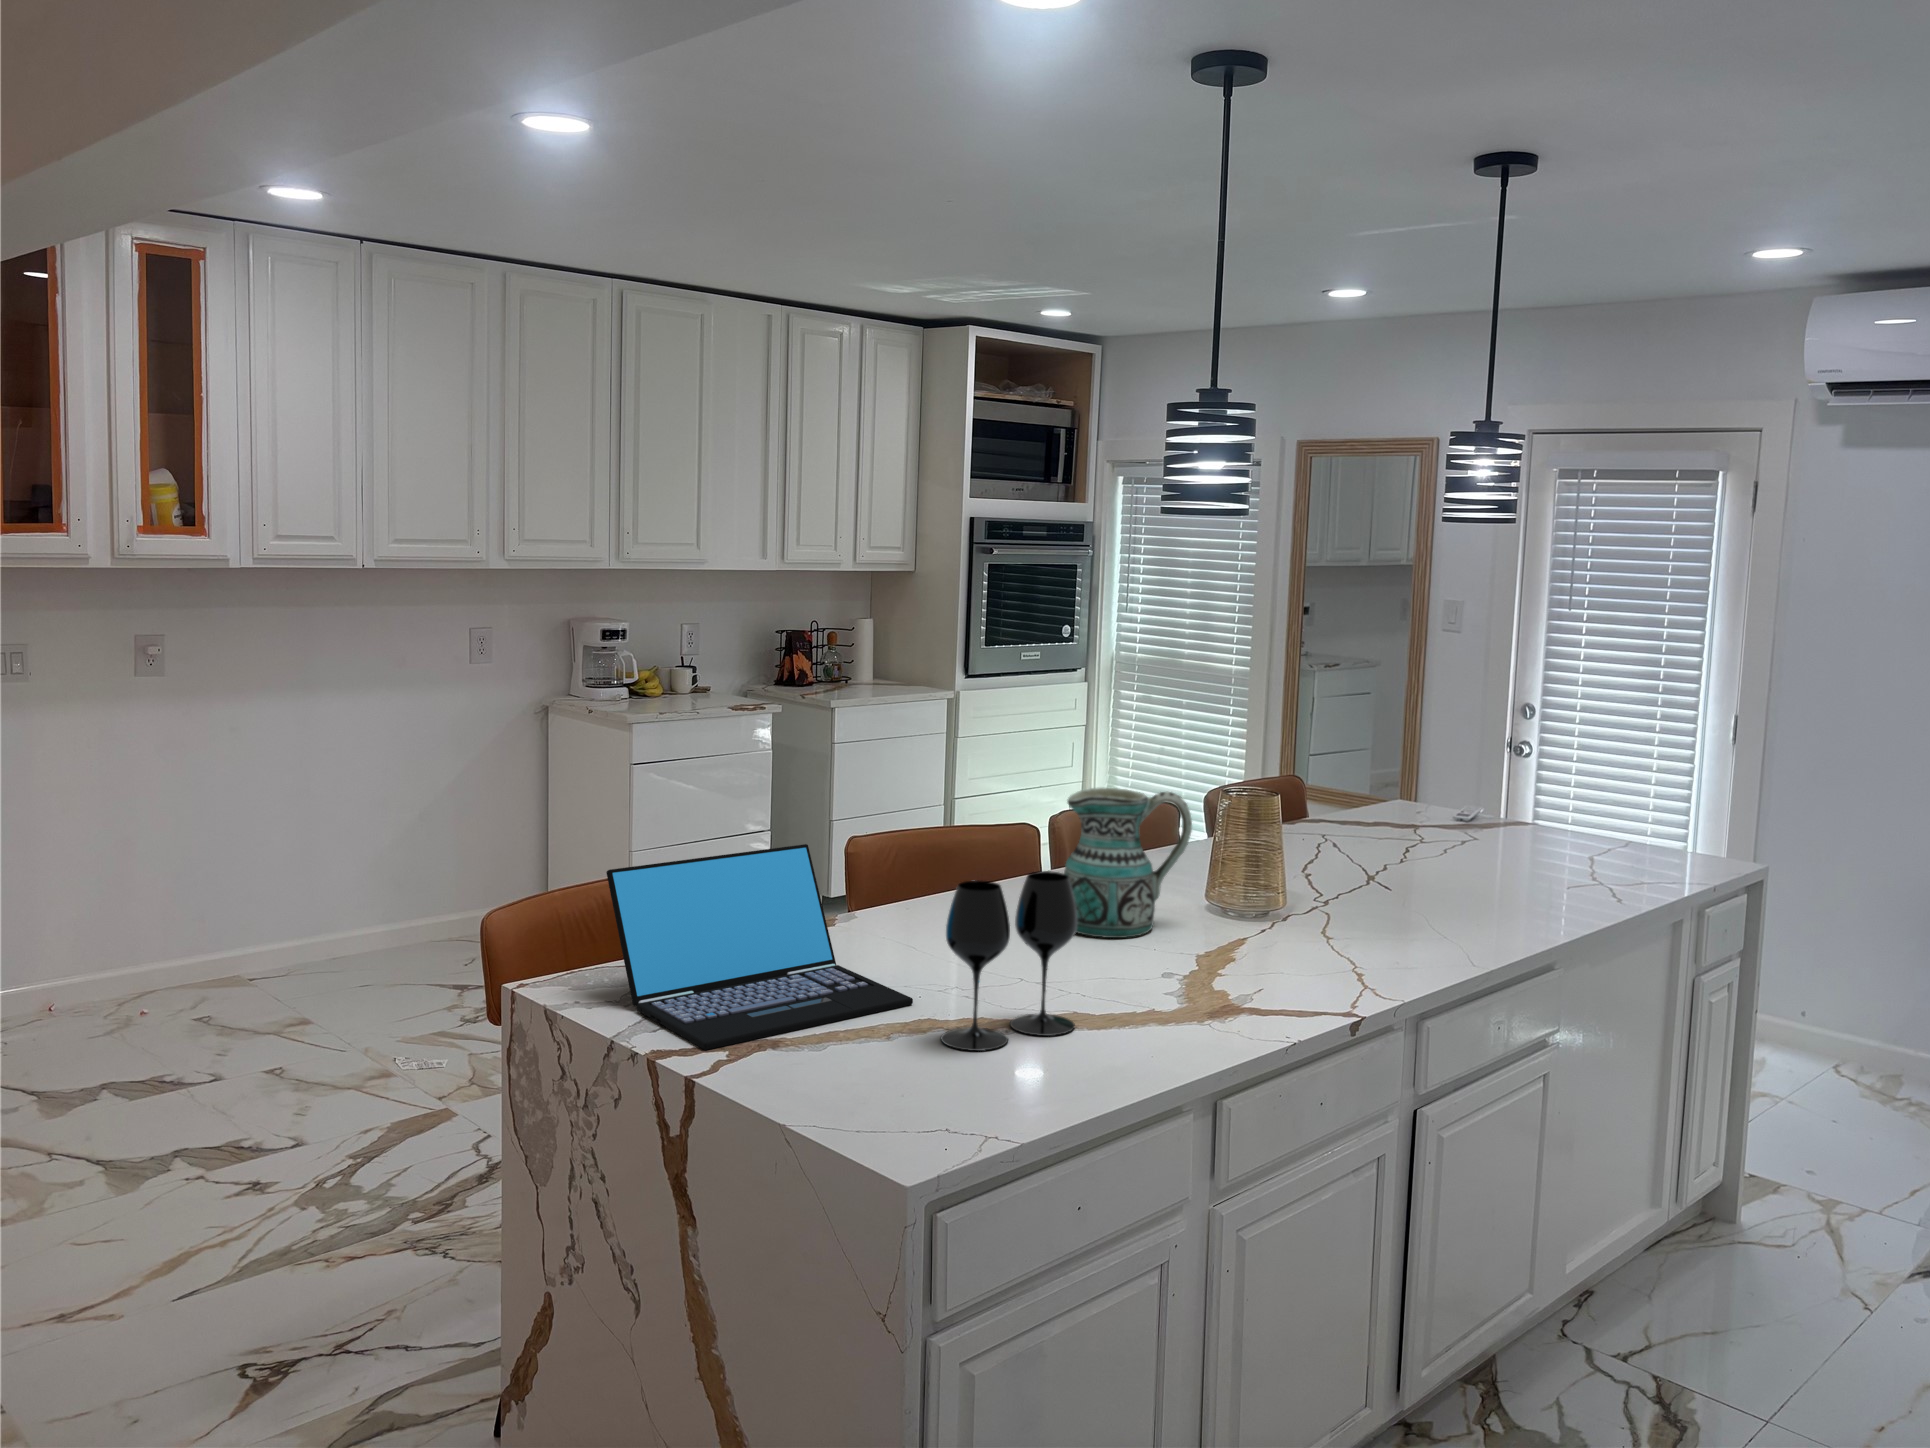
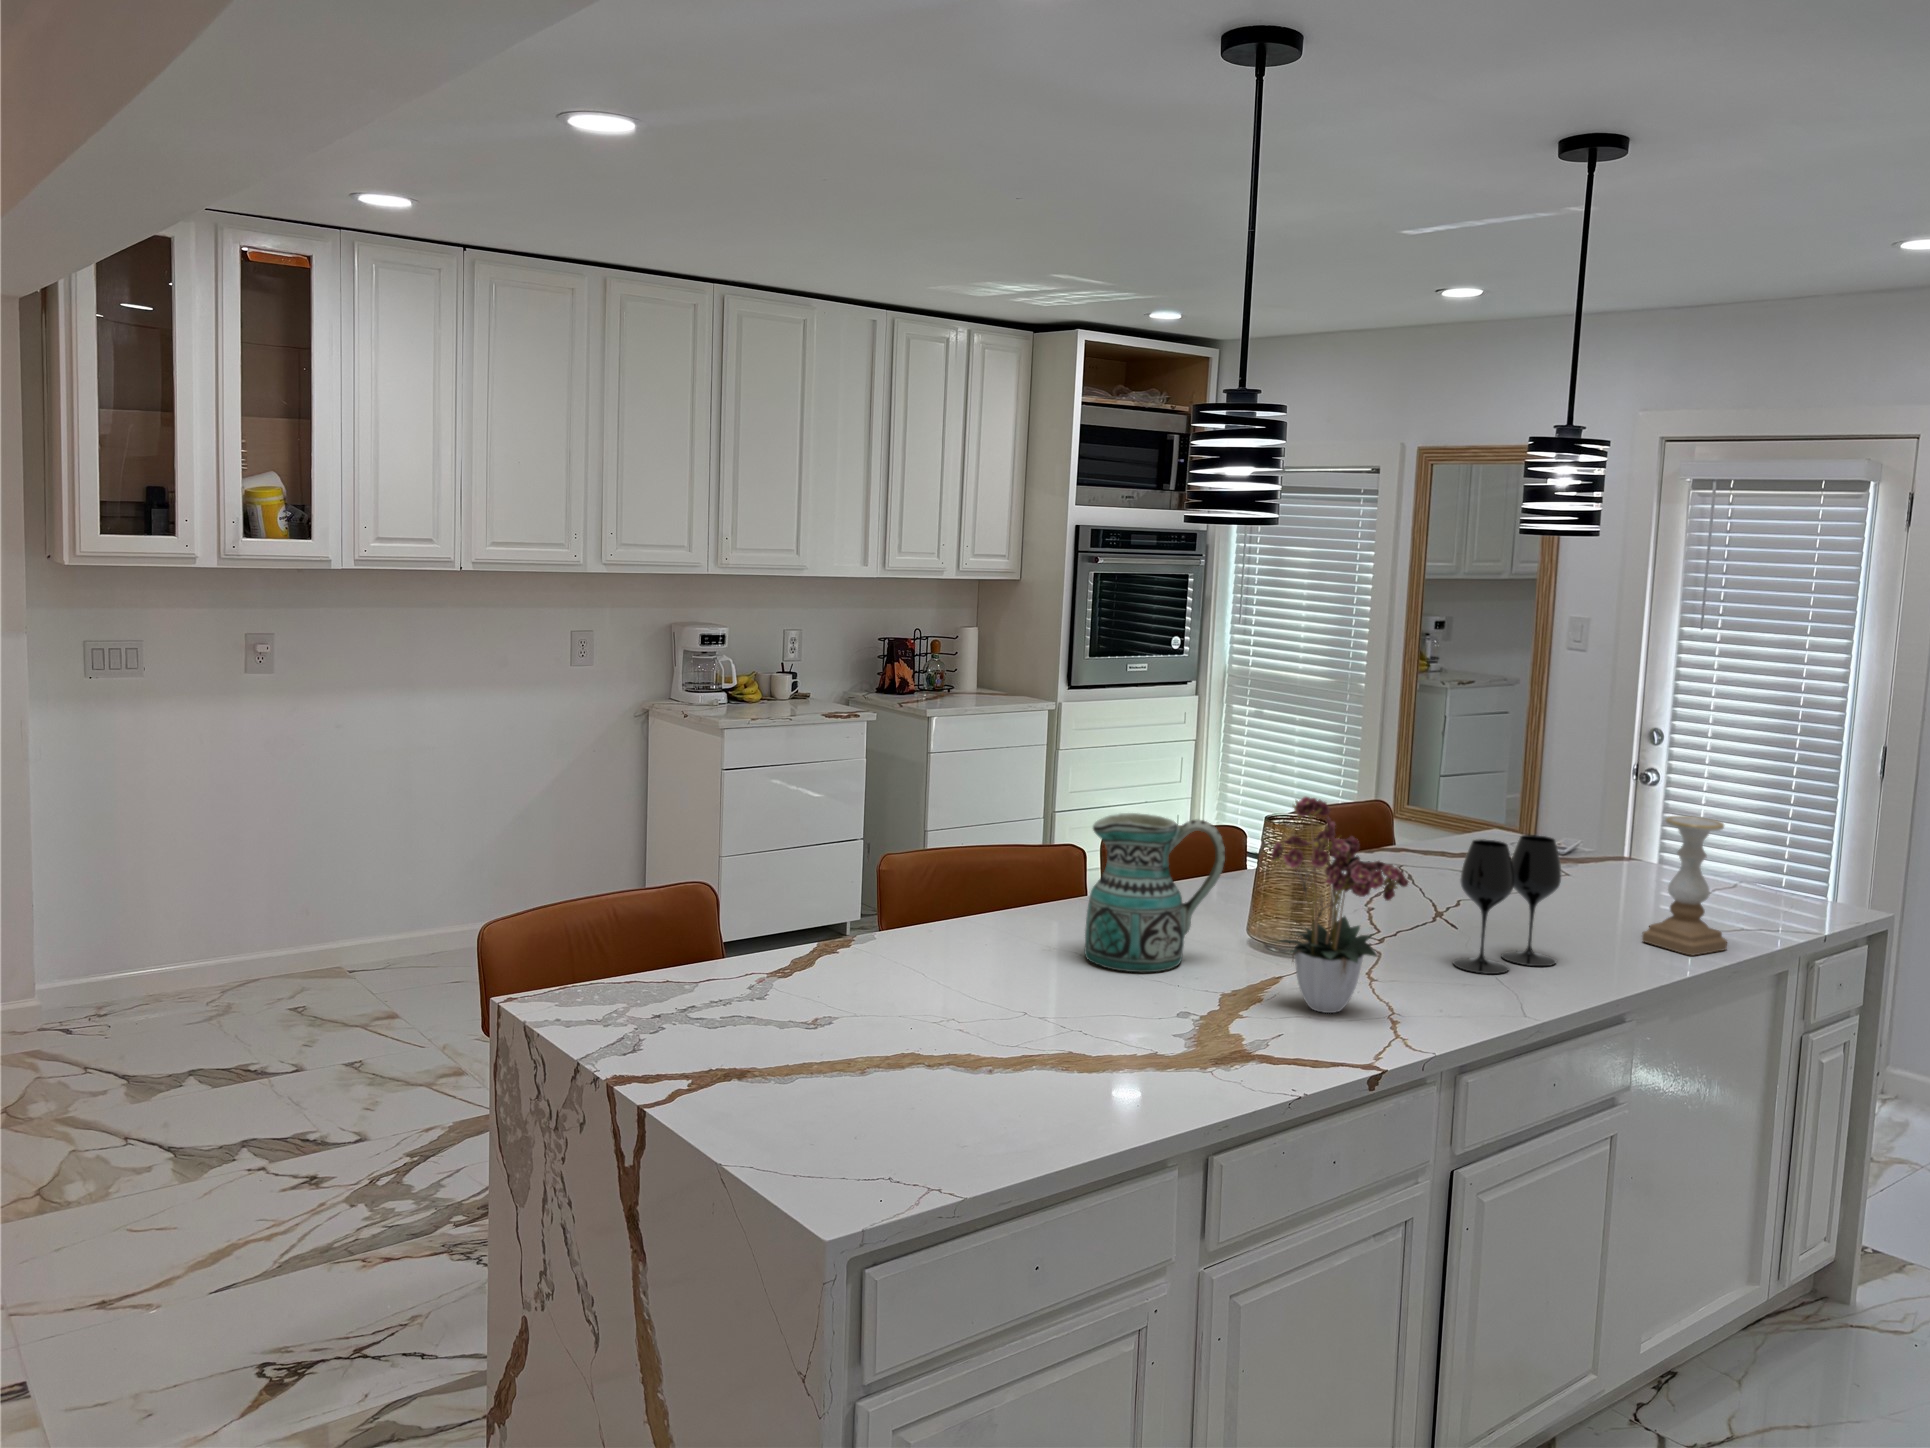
flower arrangement: none [1238,756,1385,968] -> present [1271,797,1408,1013]
candle holder: none [1559,778,1636,906] -> present [1642,816,1727,955]
laptop: present [606,844,913,1050] -> none [594,865,900,1077]
wine glass: present [941,871,1077,1051] -> present [1453,835,1561,974]

